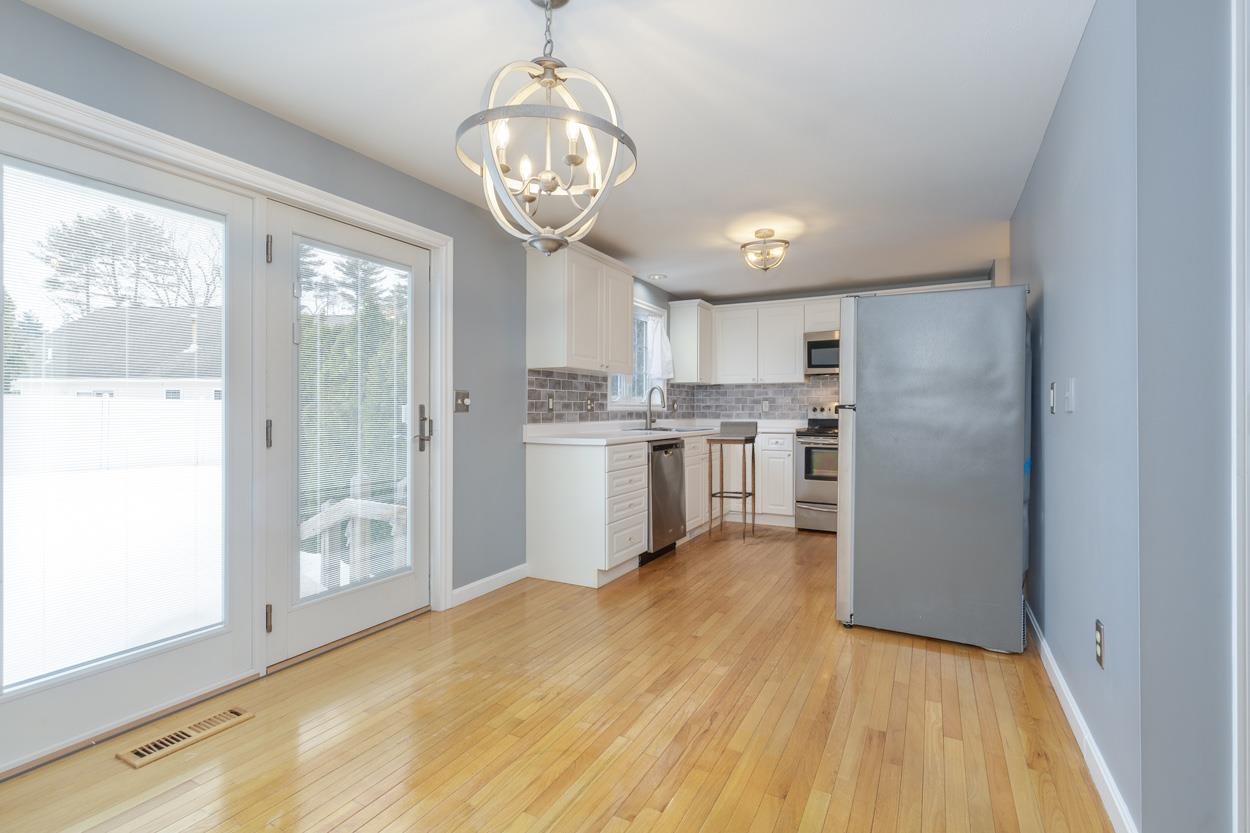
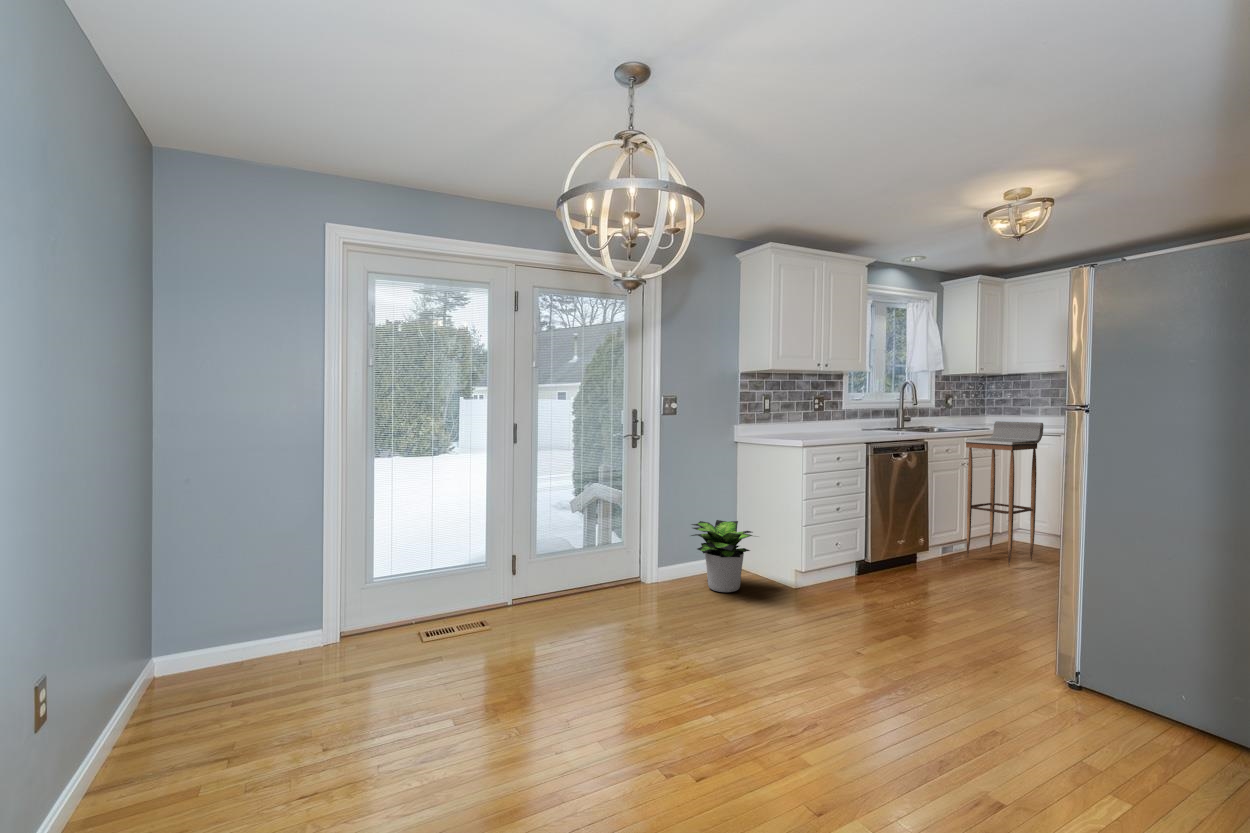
potted plant: none [483,527,568,607] -> present [691,520,753,592]

